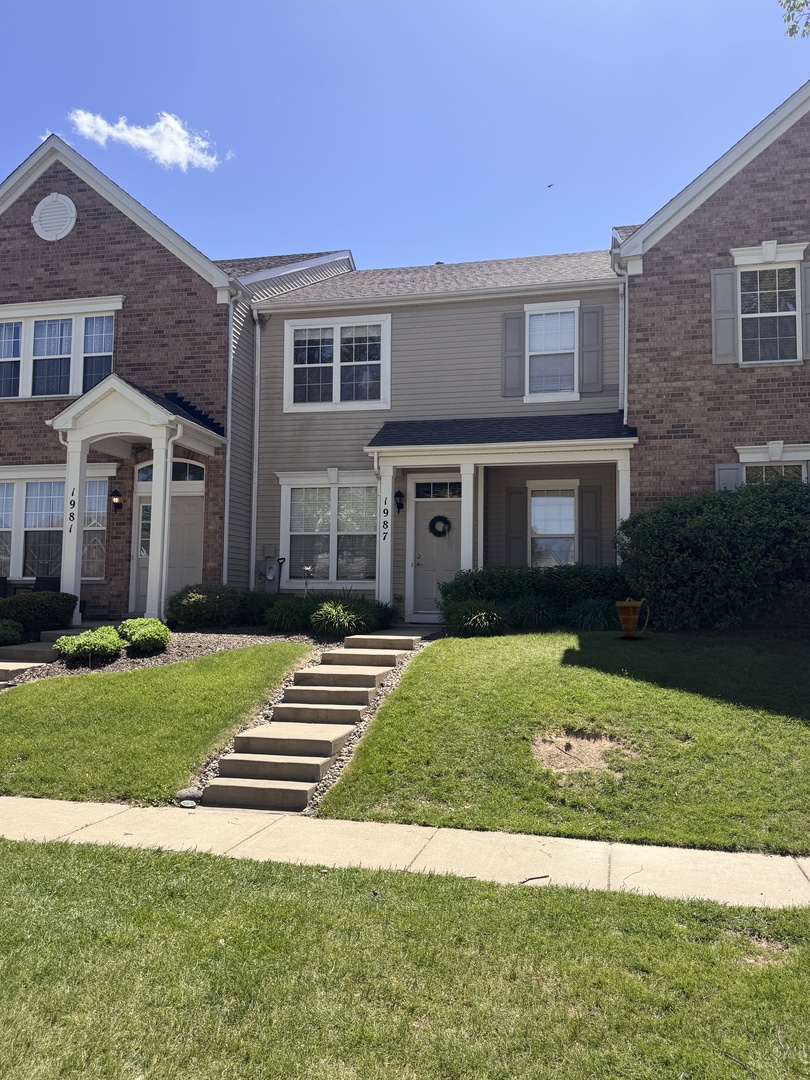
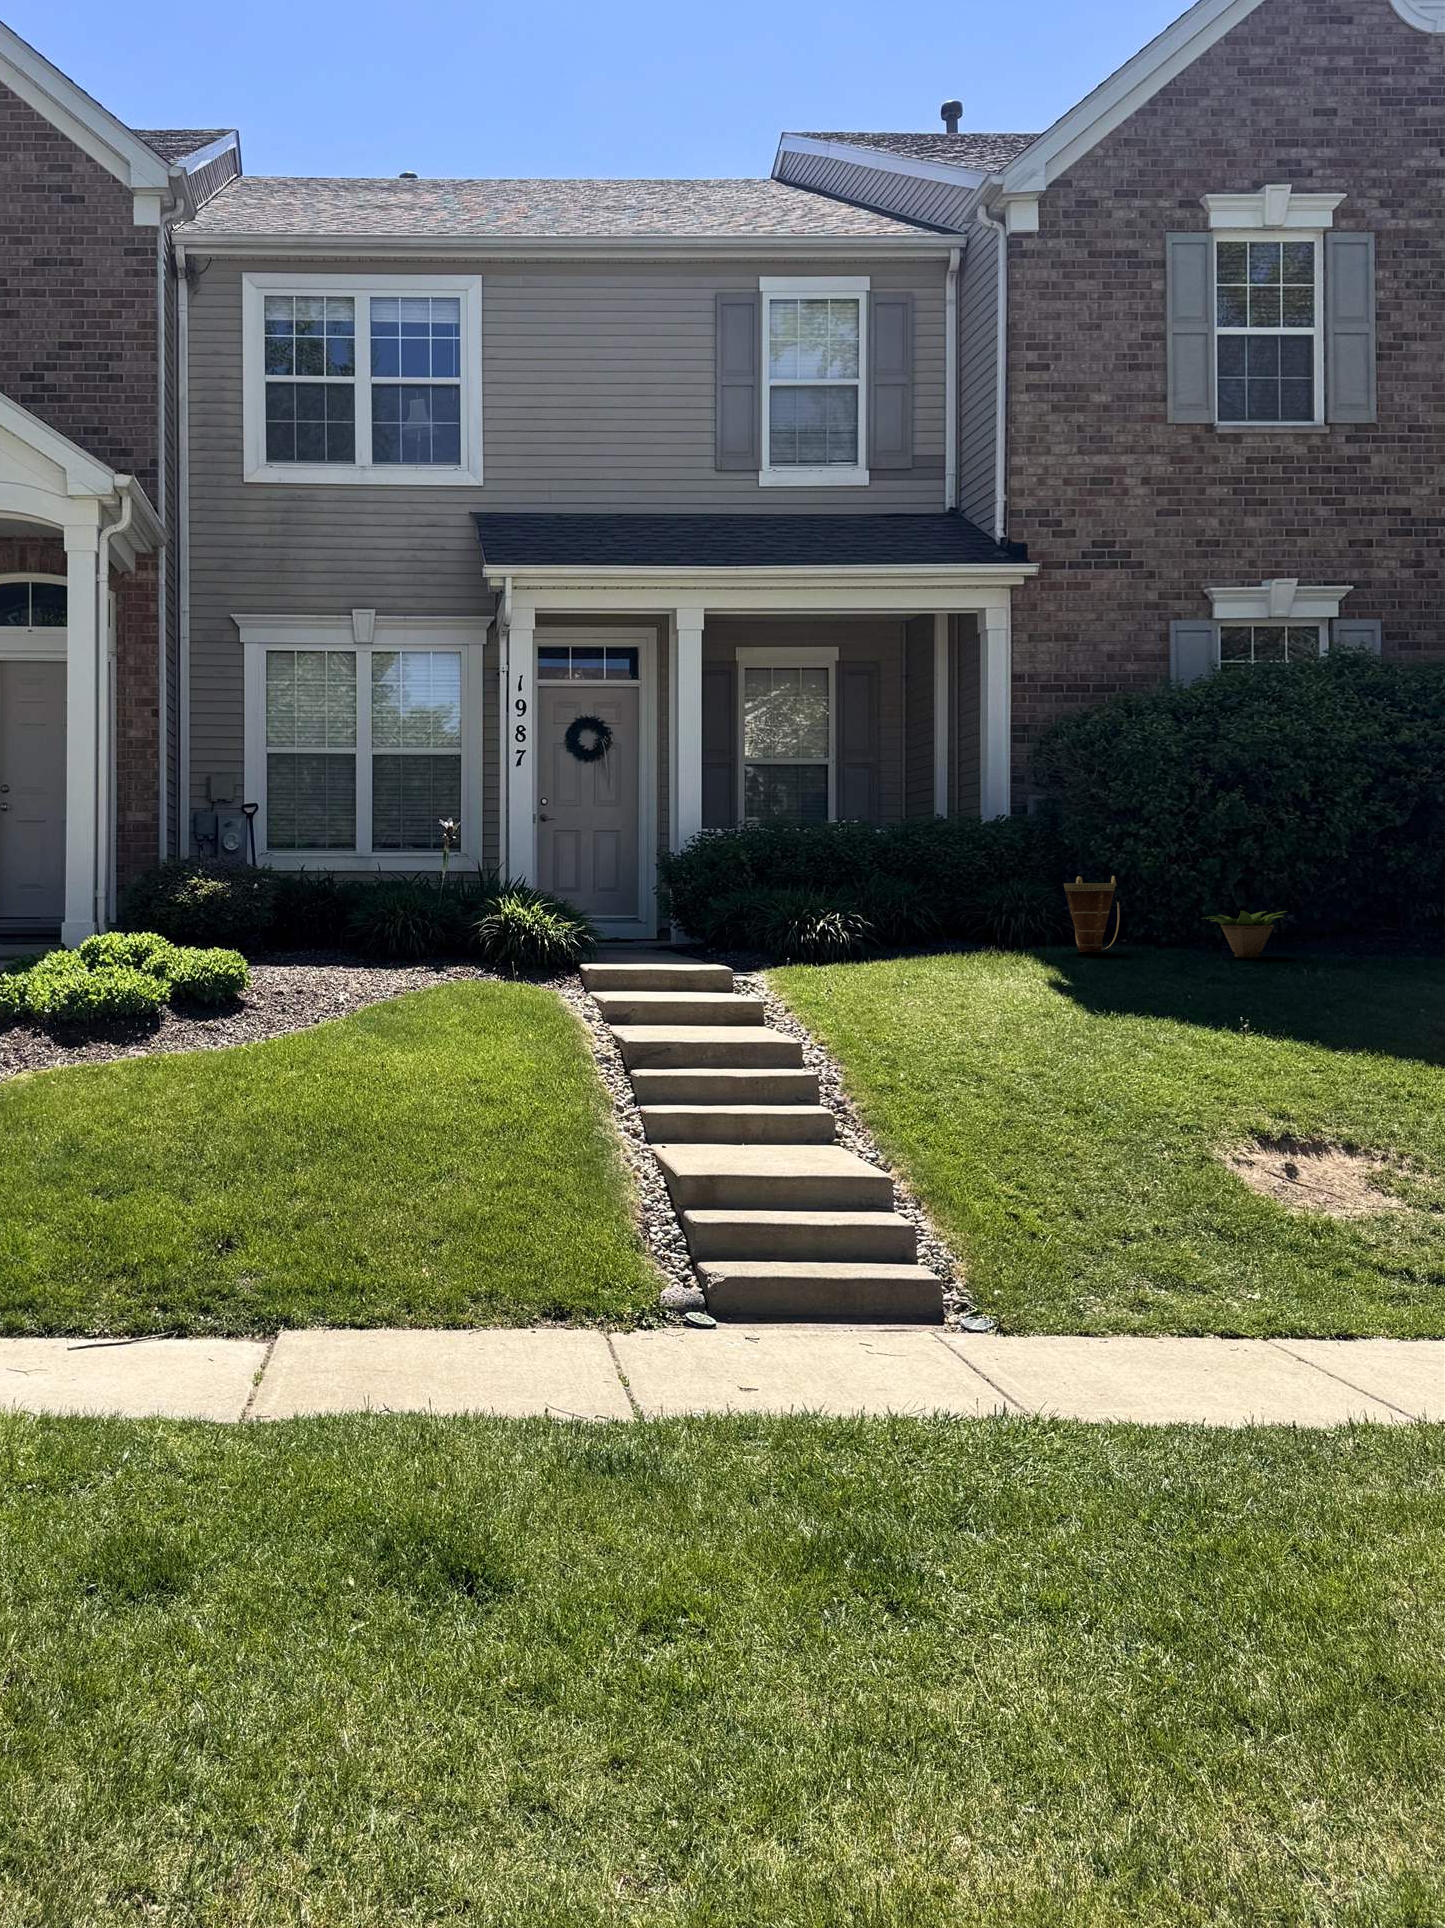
decorative plant: none [677,618,723,641] -> present [1202,911,1287,957]

